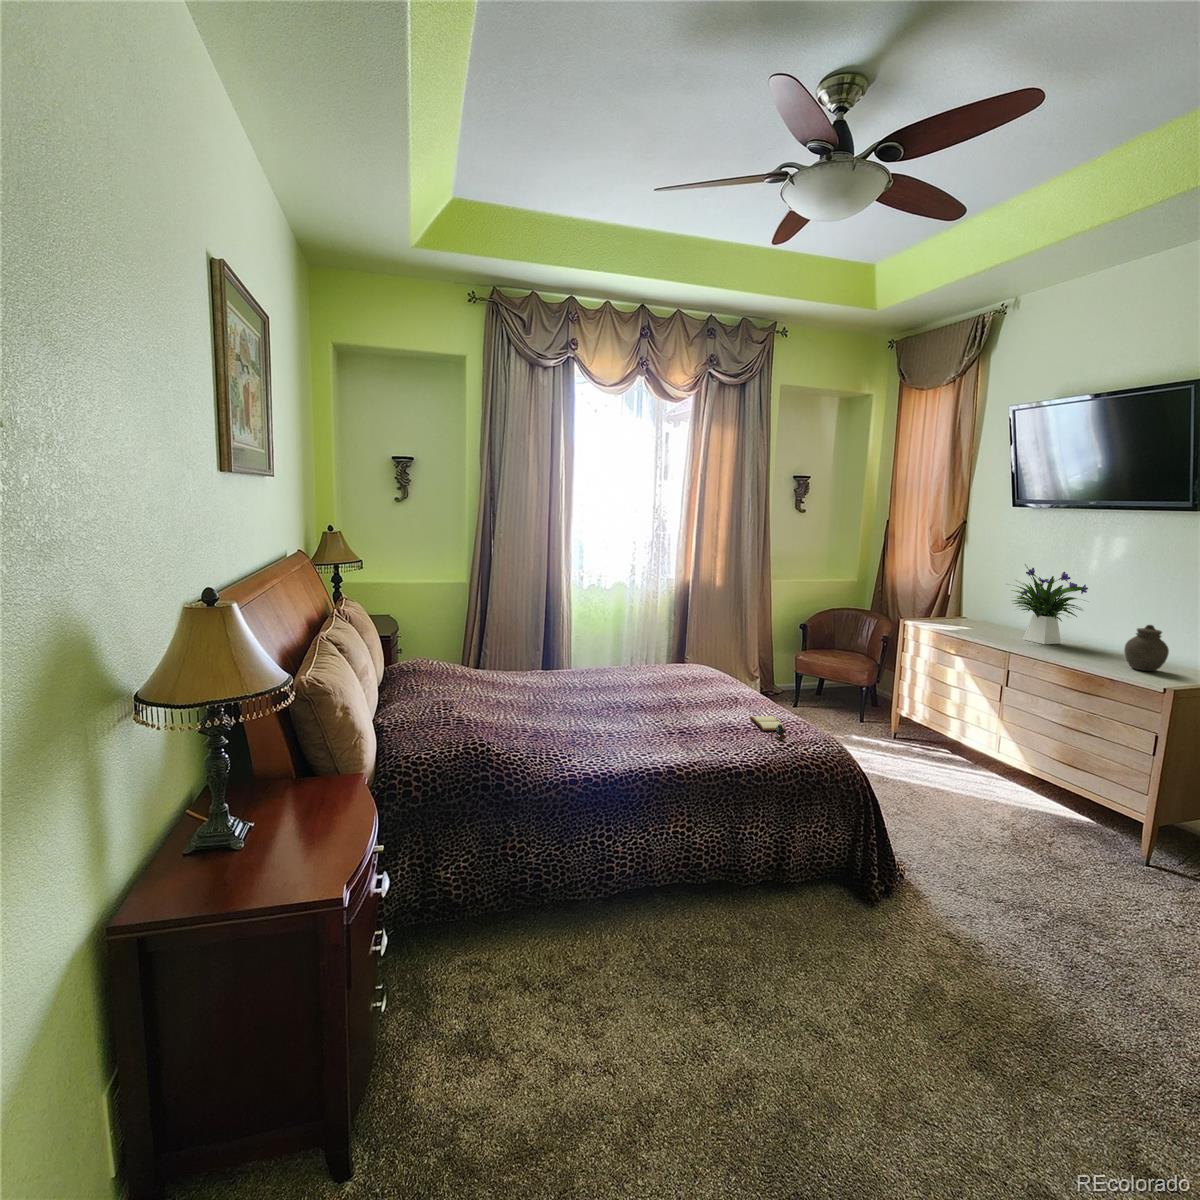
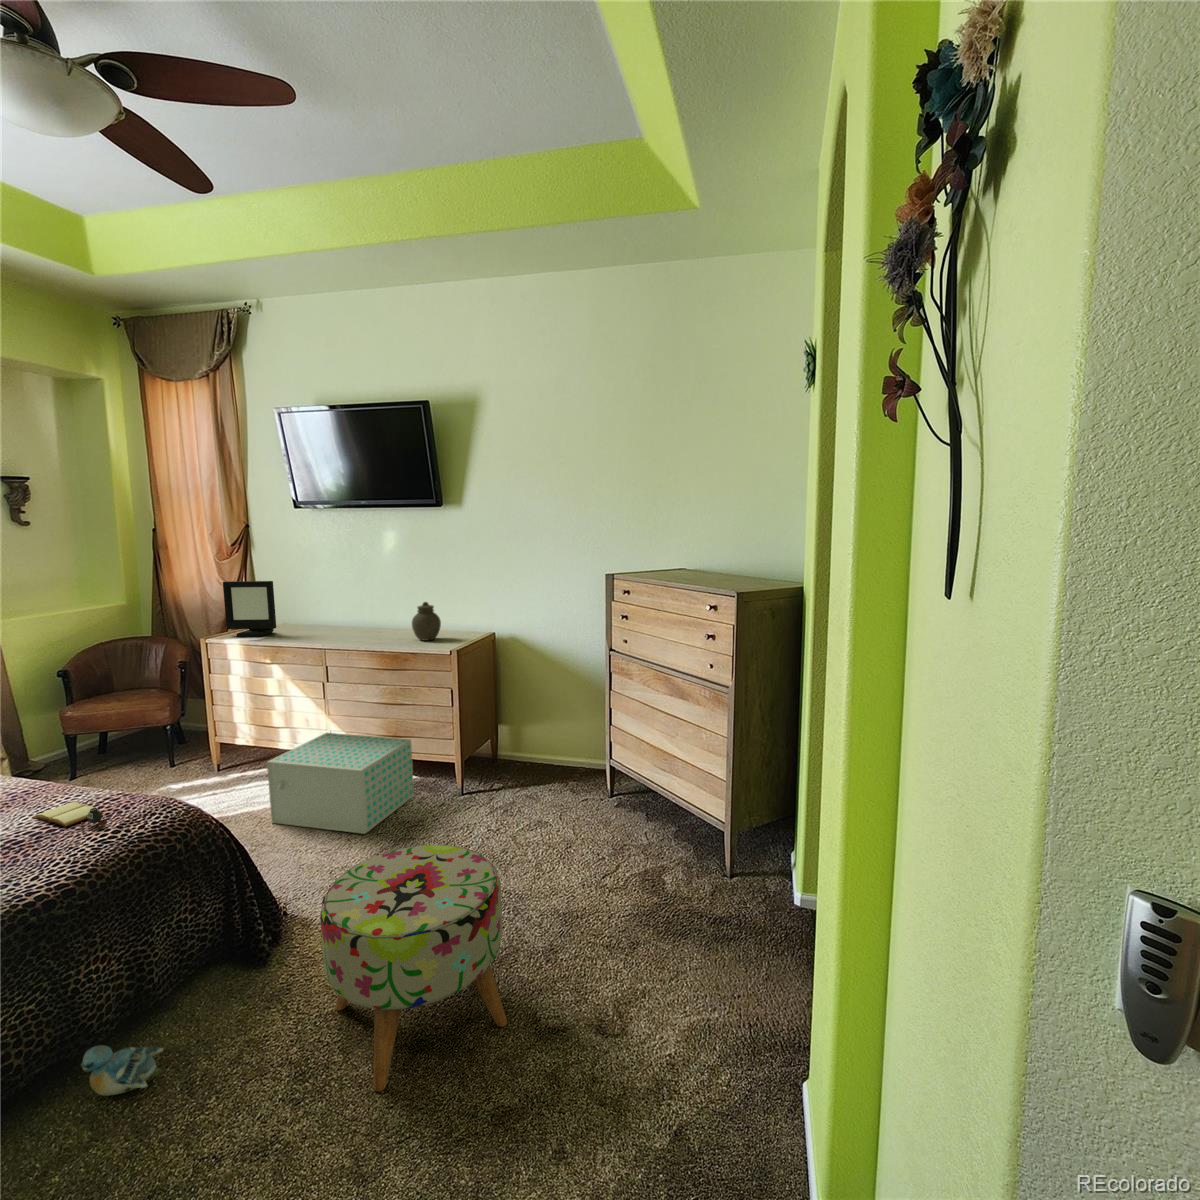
flower arrangement: present [1012,565,1088,644] -> none [299,562,376,635]
picture frame: none [924,572,975,628] -> present [223,581,276,637]
storage box: none [921,736,1090,849] -> present [267,733,414,834]
ottoman: none [904,861,1124,1124] -> present [320,845,507,1092]
plush toy: none [736,883,783,932] -> present [81,1045,165,1096]

